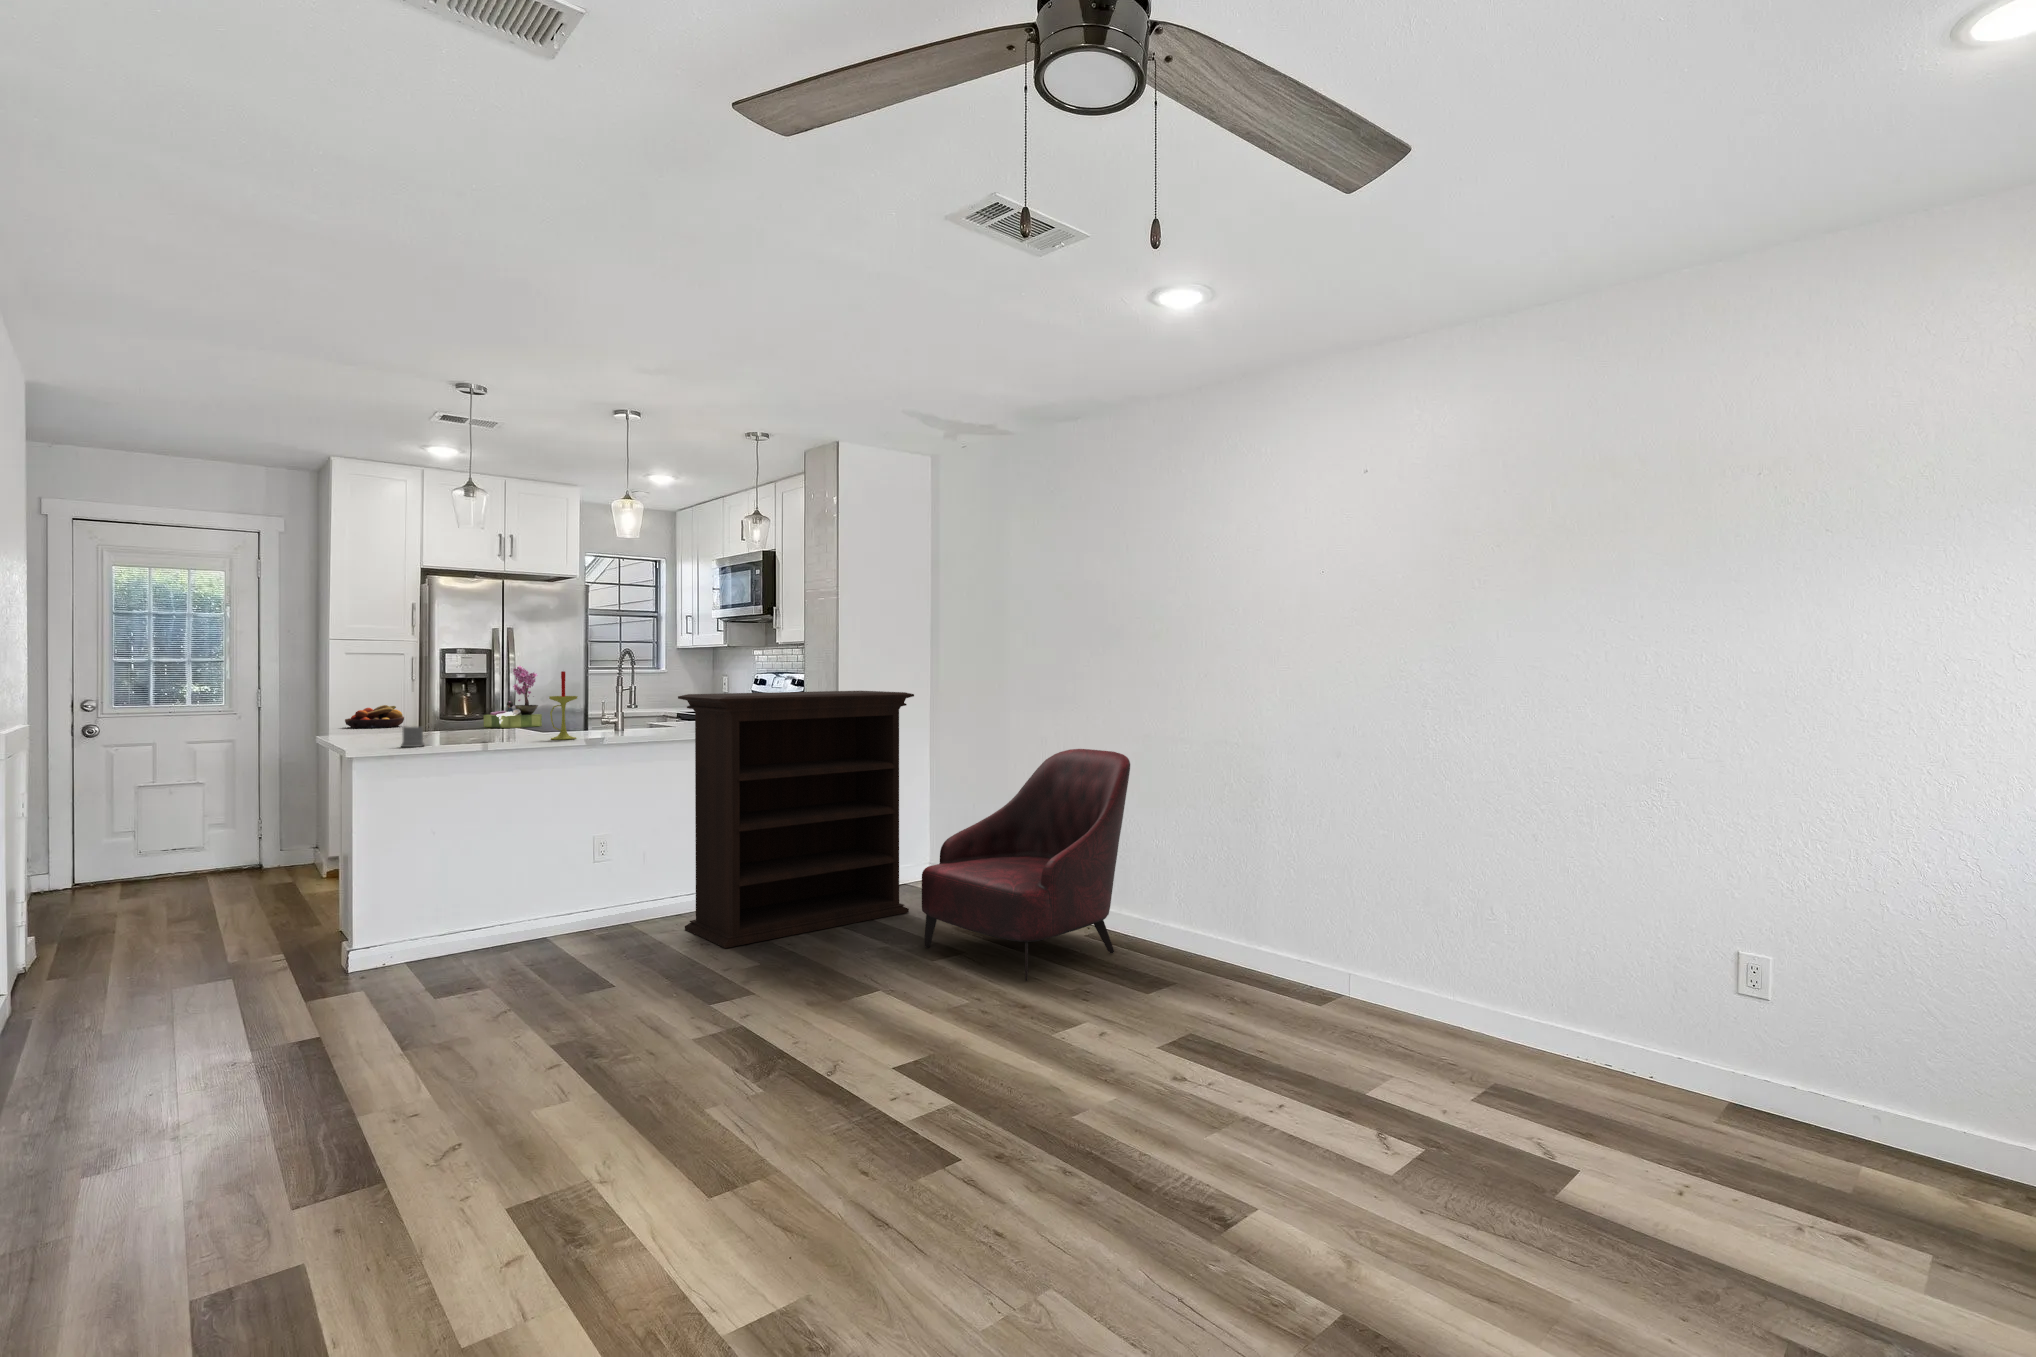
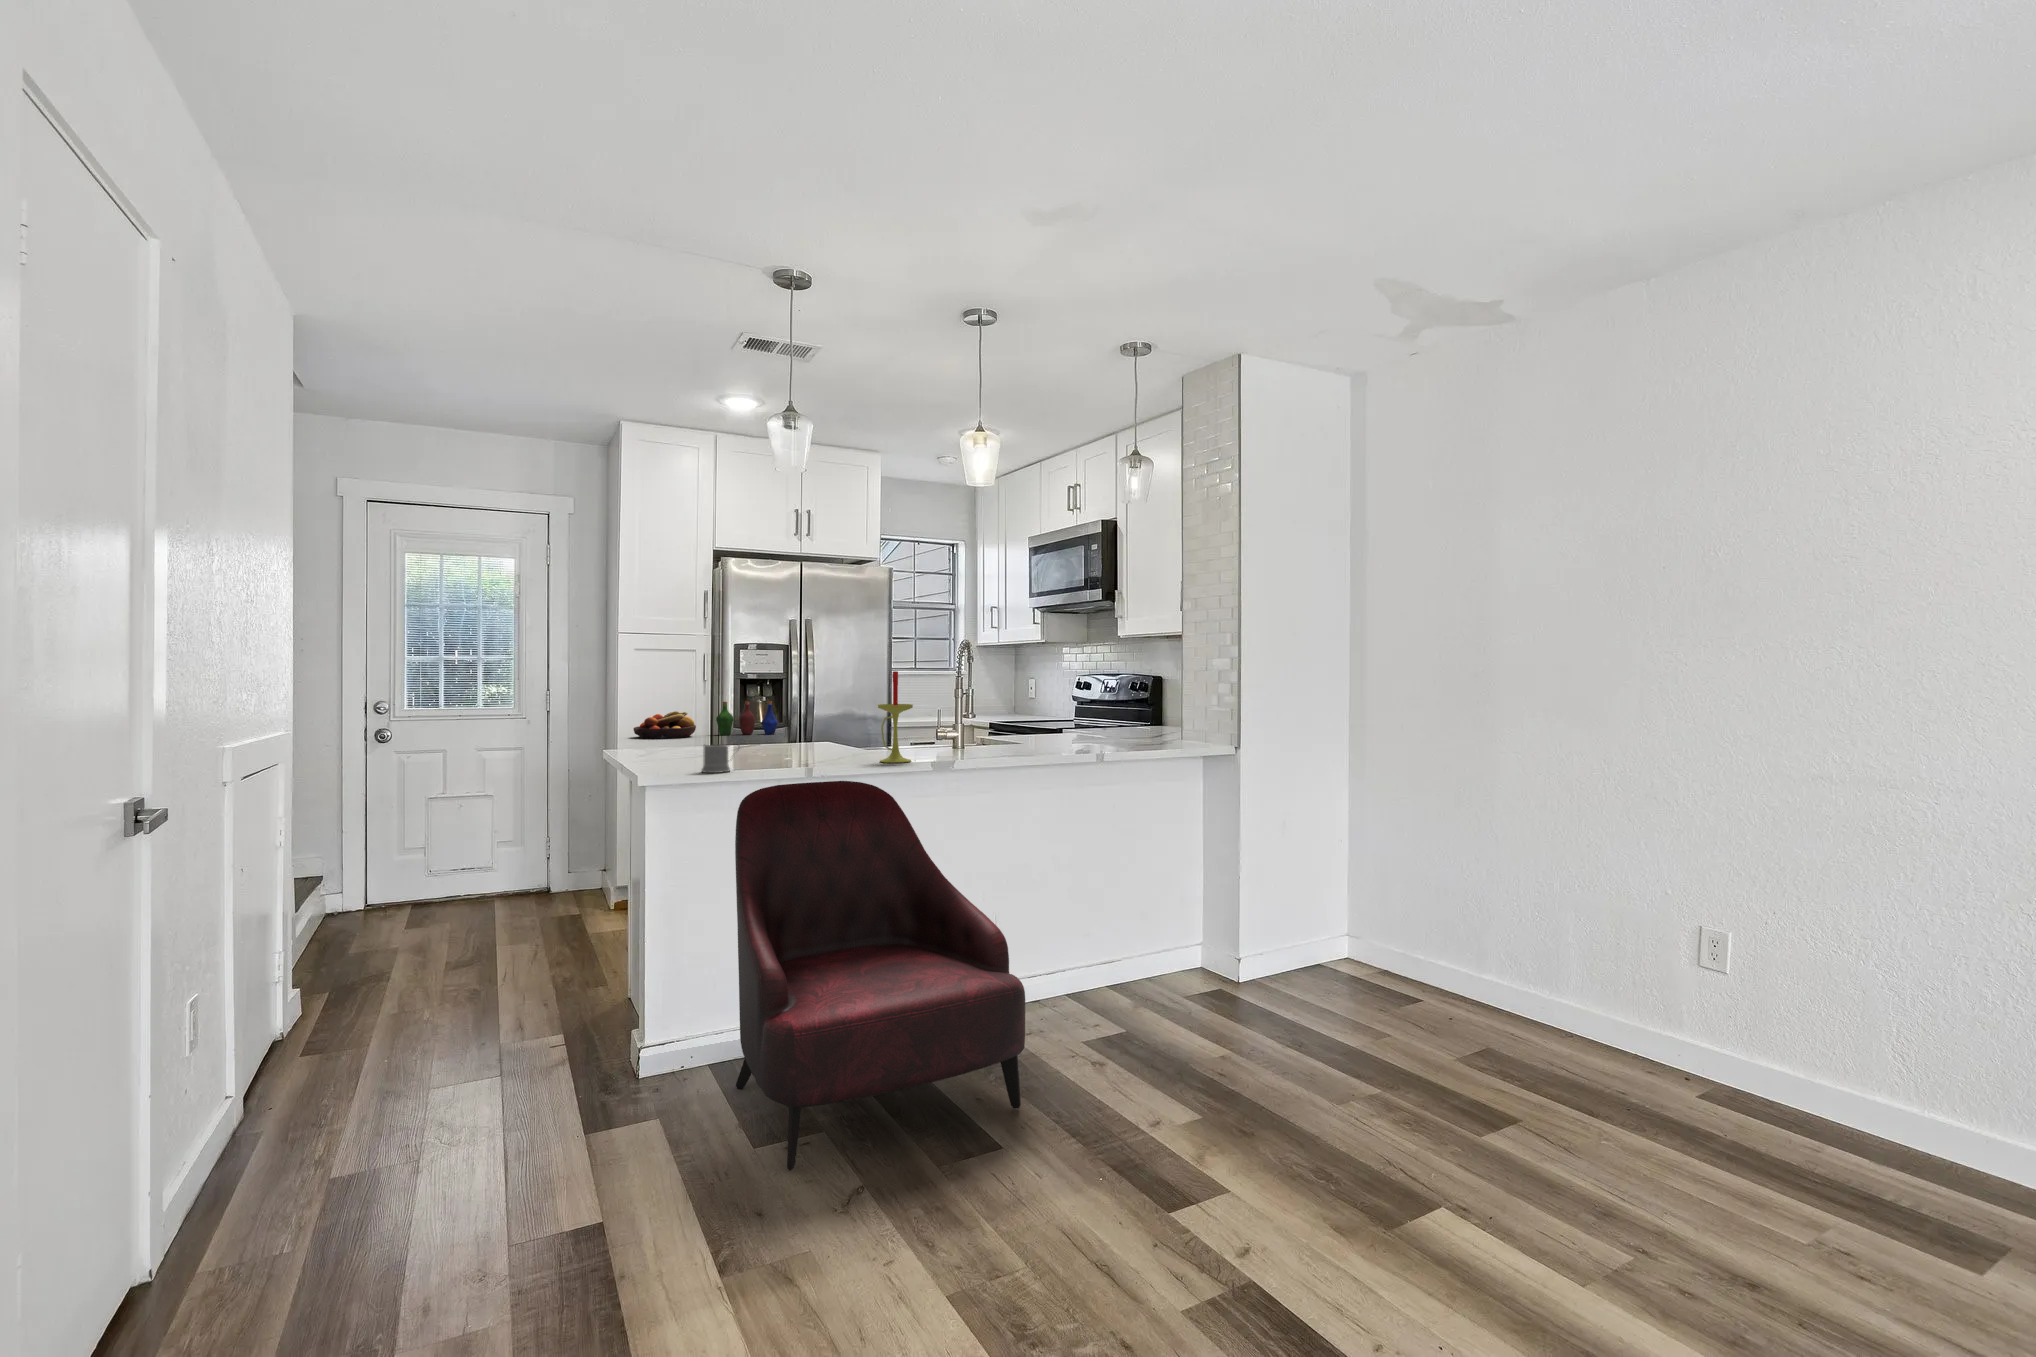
flower arrangement: present [484,666,542,728] -> none [784,664,849,741]
bookshelf: present [678,691,914,948] -> none [1044,698,1360,1069]
bottle: none [424,696,482,725] -> present [716,701,778,735]
armchair: present [922,749,1130,981] -> present [735,781,1025,1171]

